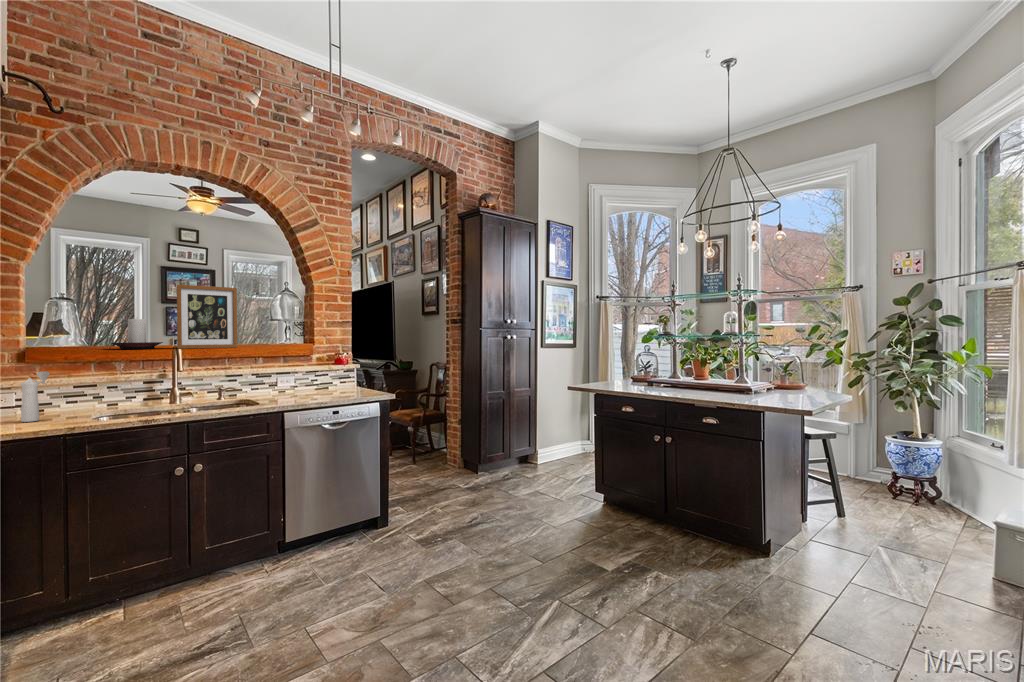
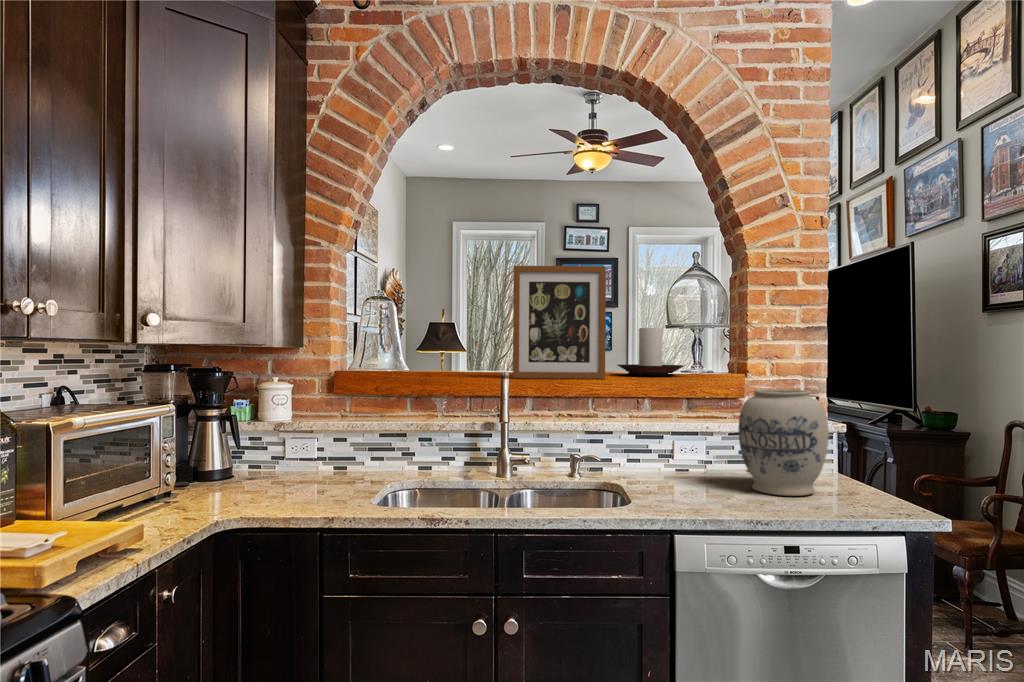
candle holder: present [111,319,163,349] -> present [617,326,685,376]
vase: none [311,349,351,396] -> present [738,389,829,496]
pepper mill: present [21,371,50,422] -> none [301,410,343,490]

